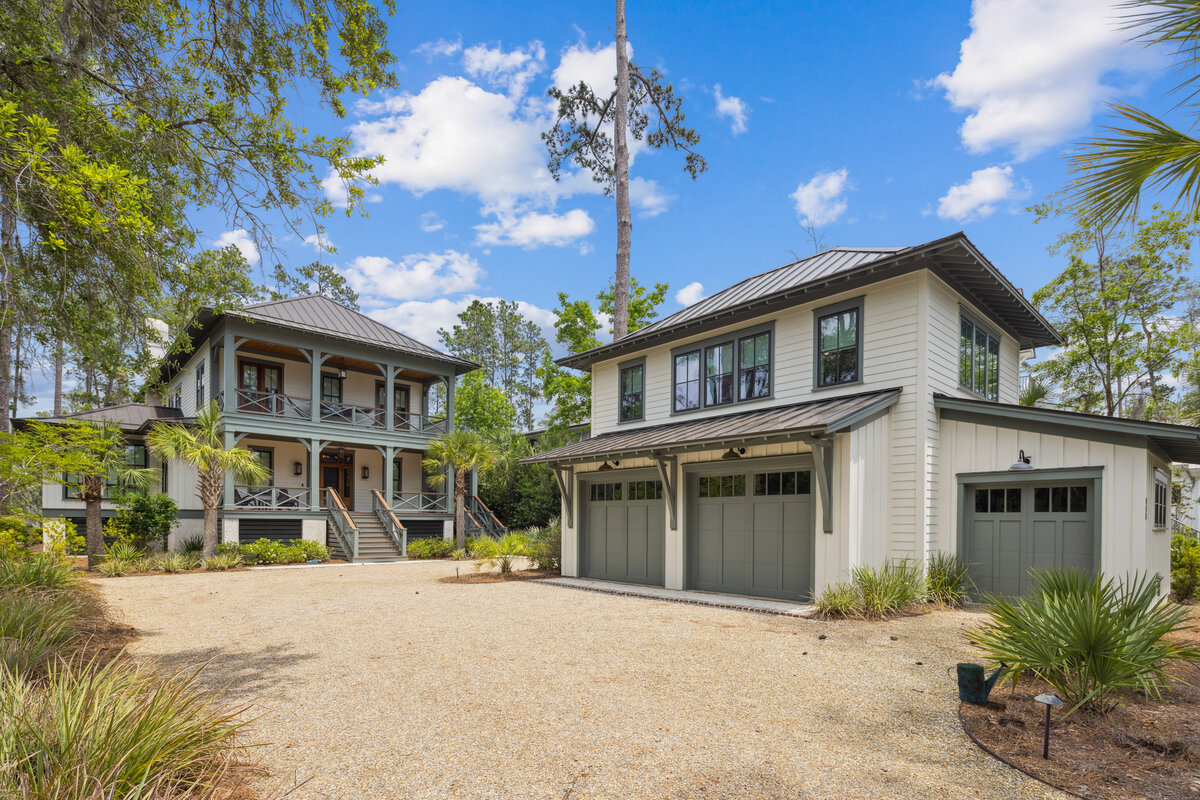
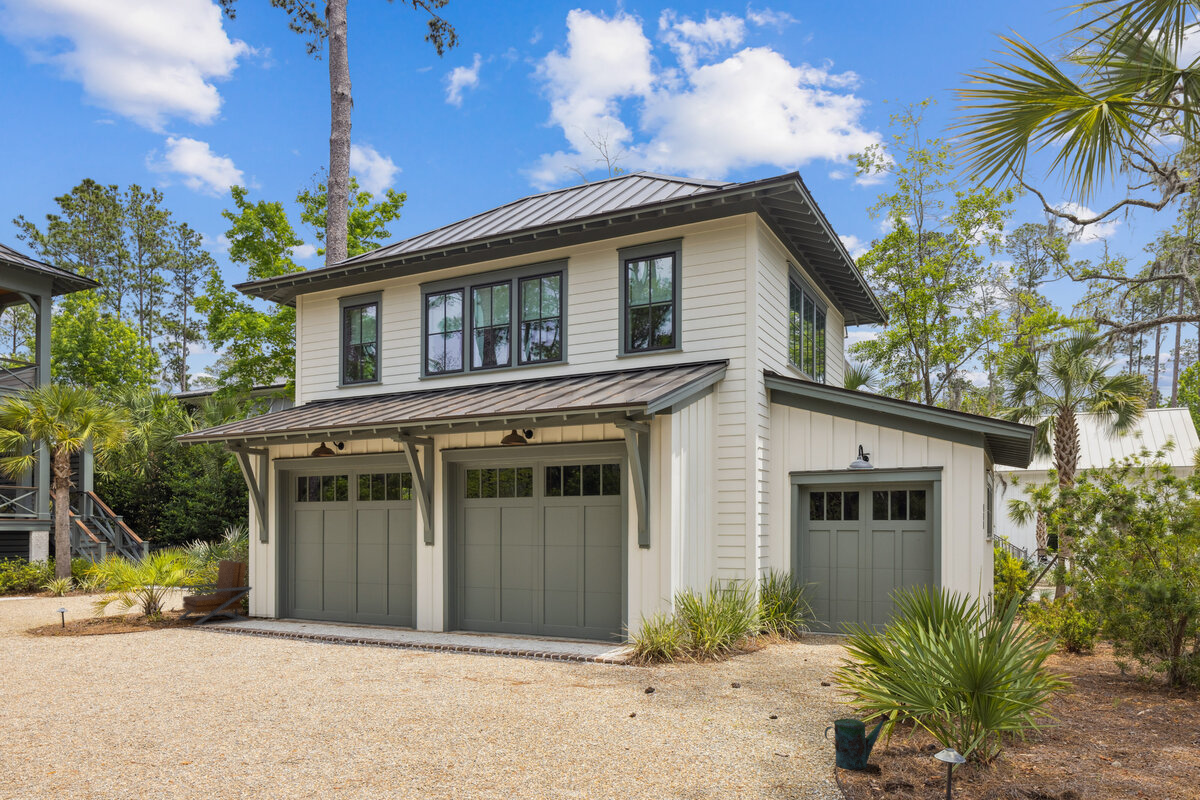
lounge chair: none [521,539,565,581] -> present [178,560,252,625]

